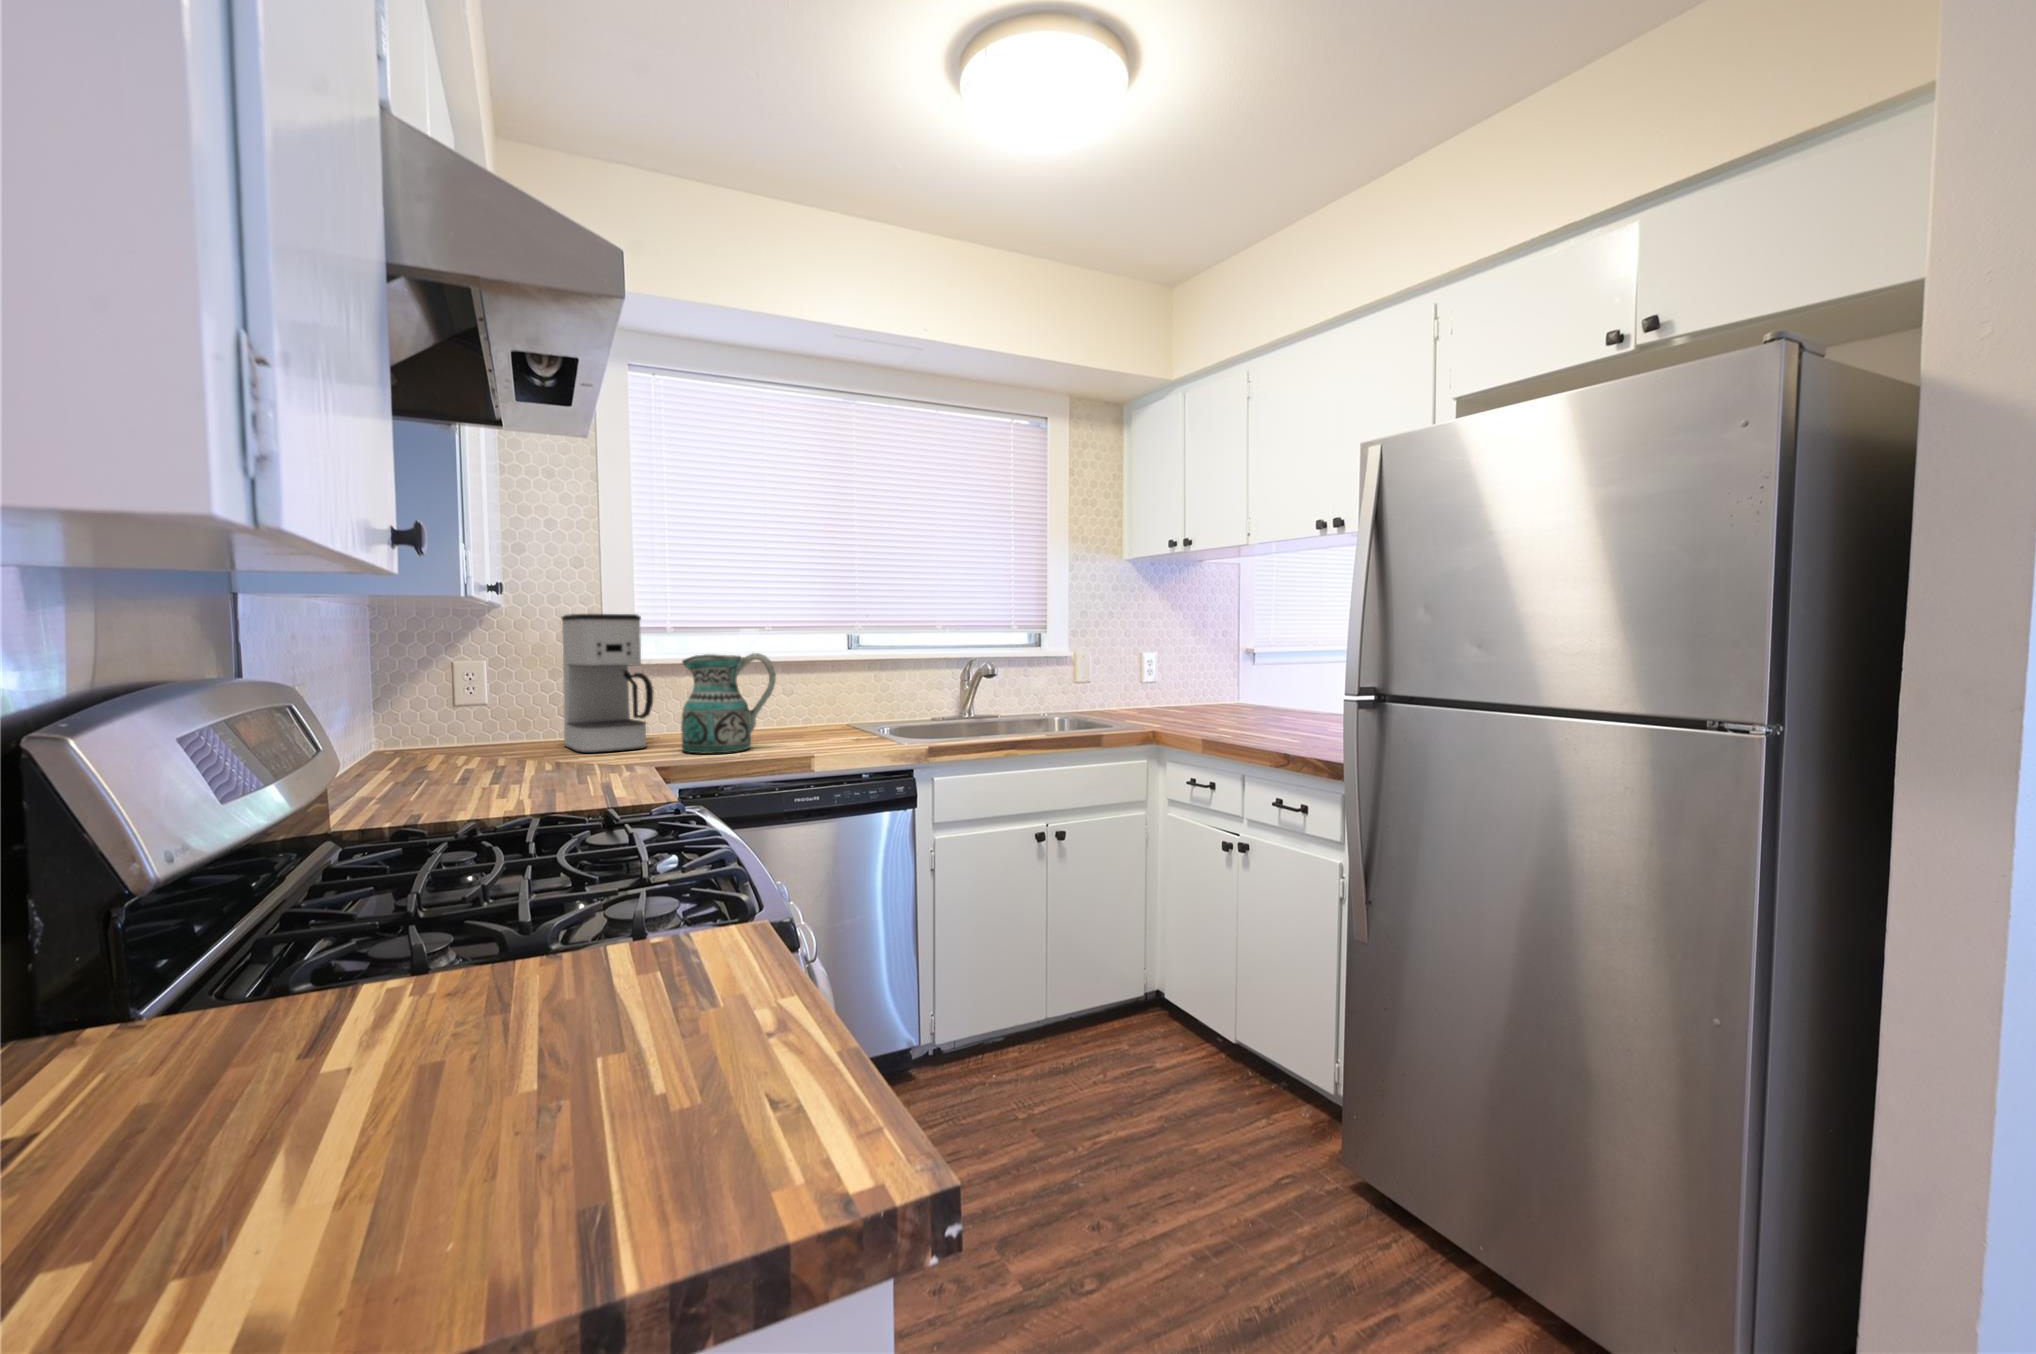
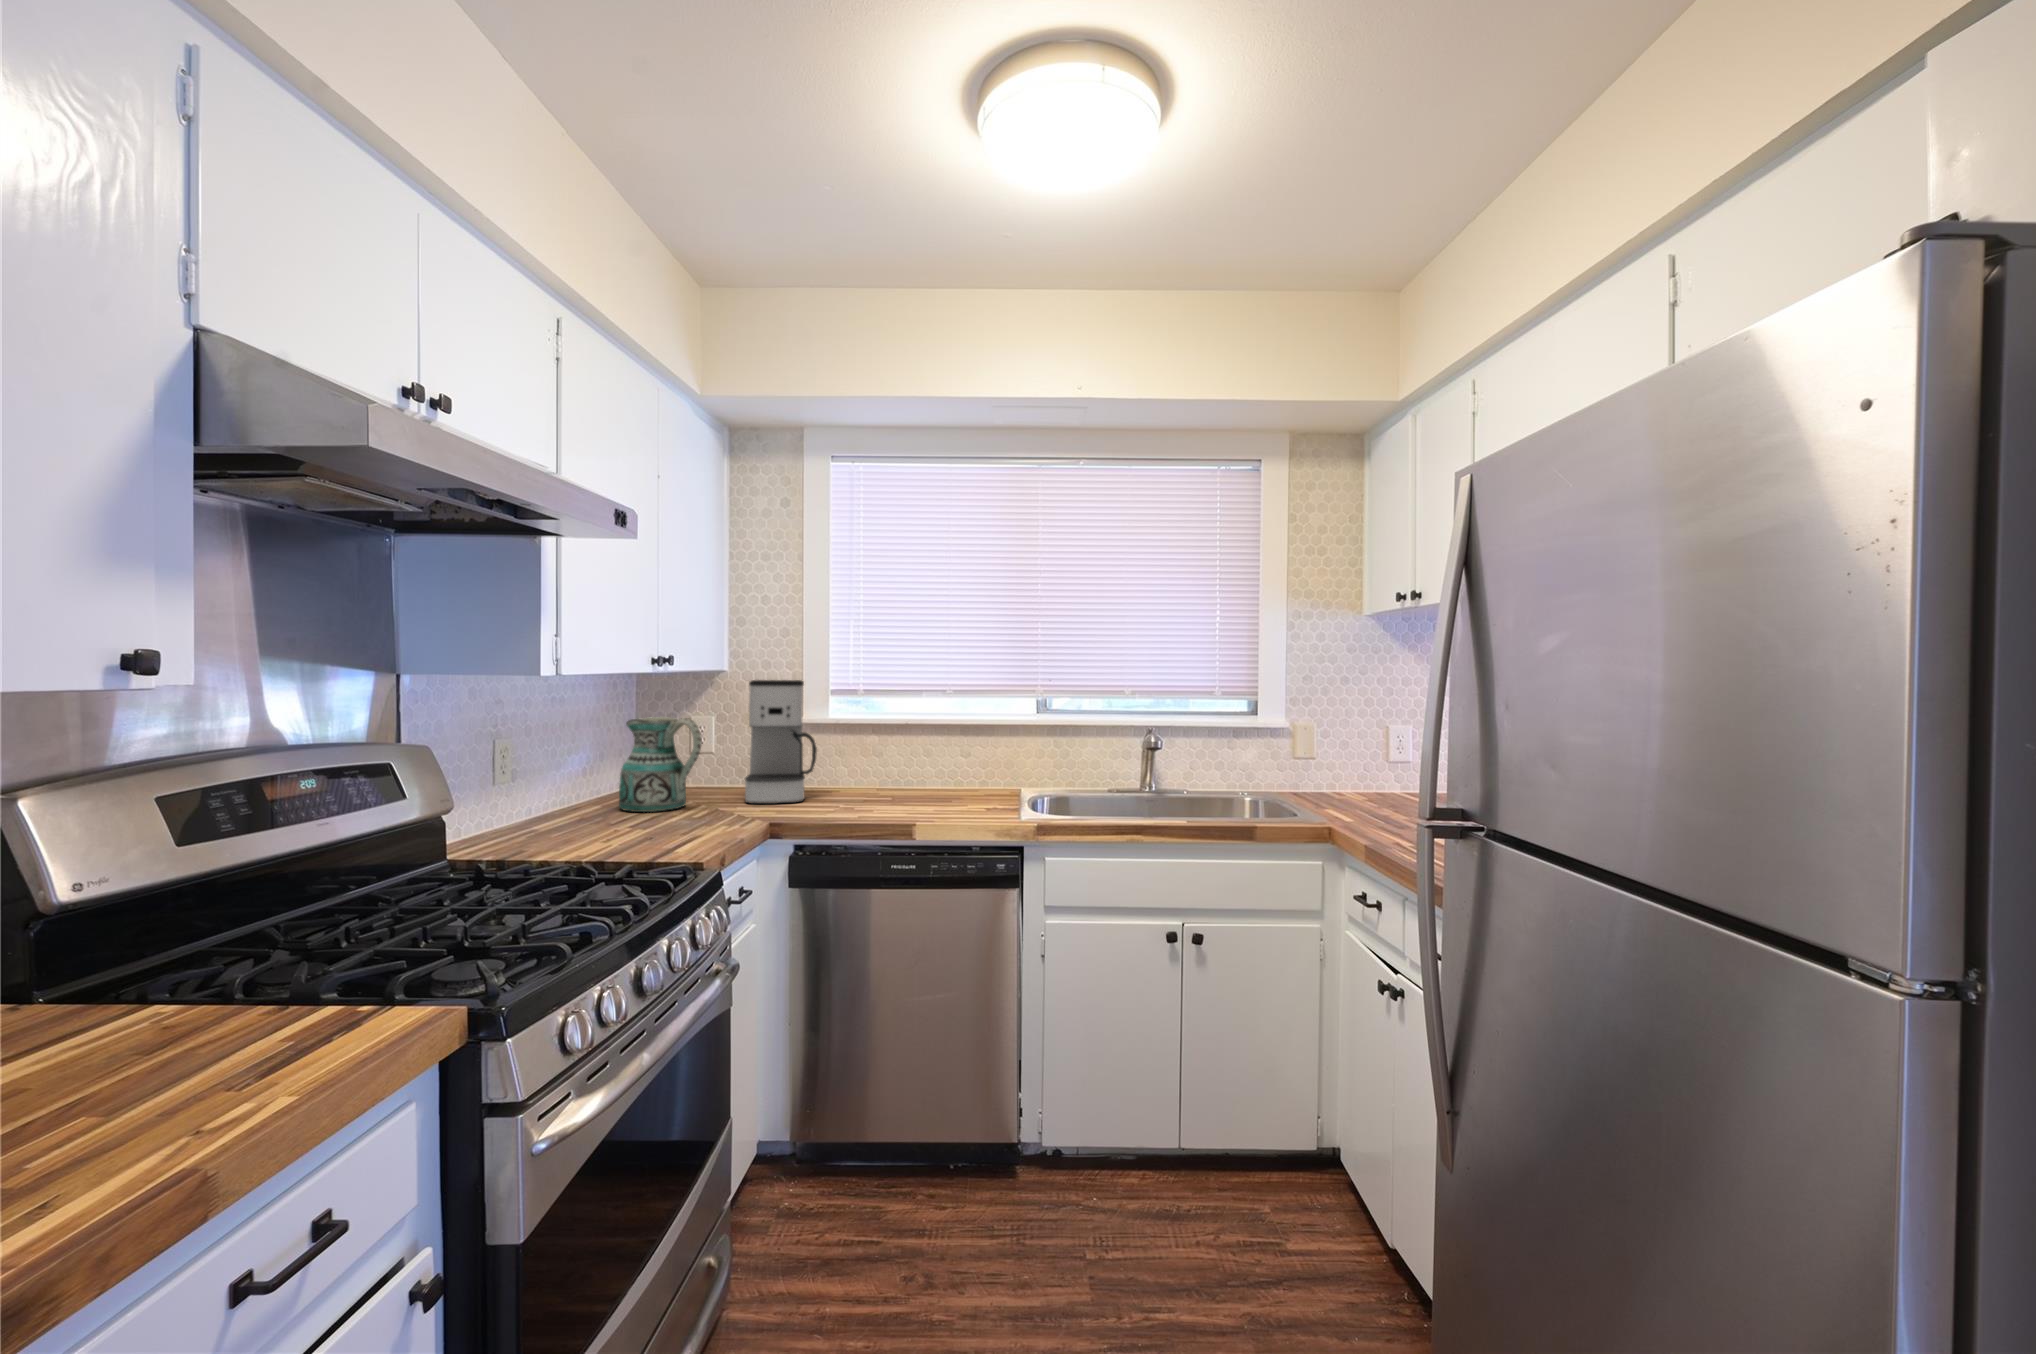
ceramic pitcher: present [681,653,776,753] -> present [619,717,702,812]

